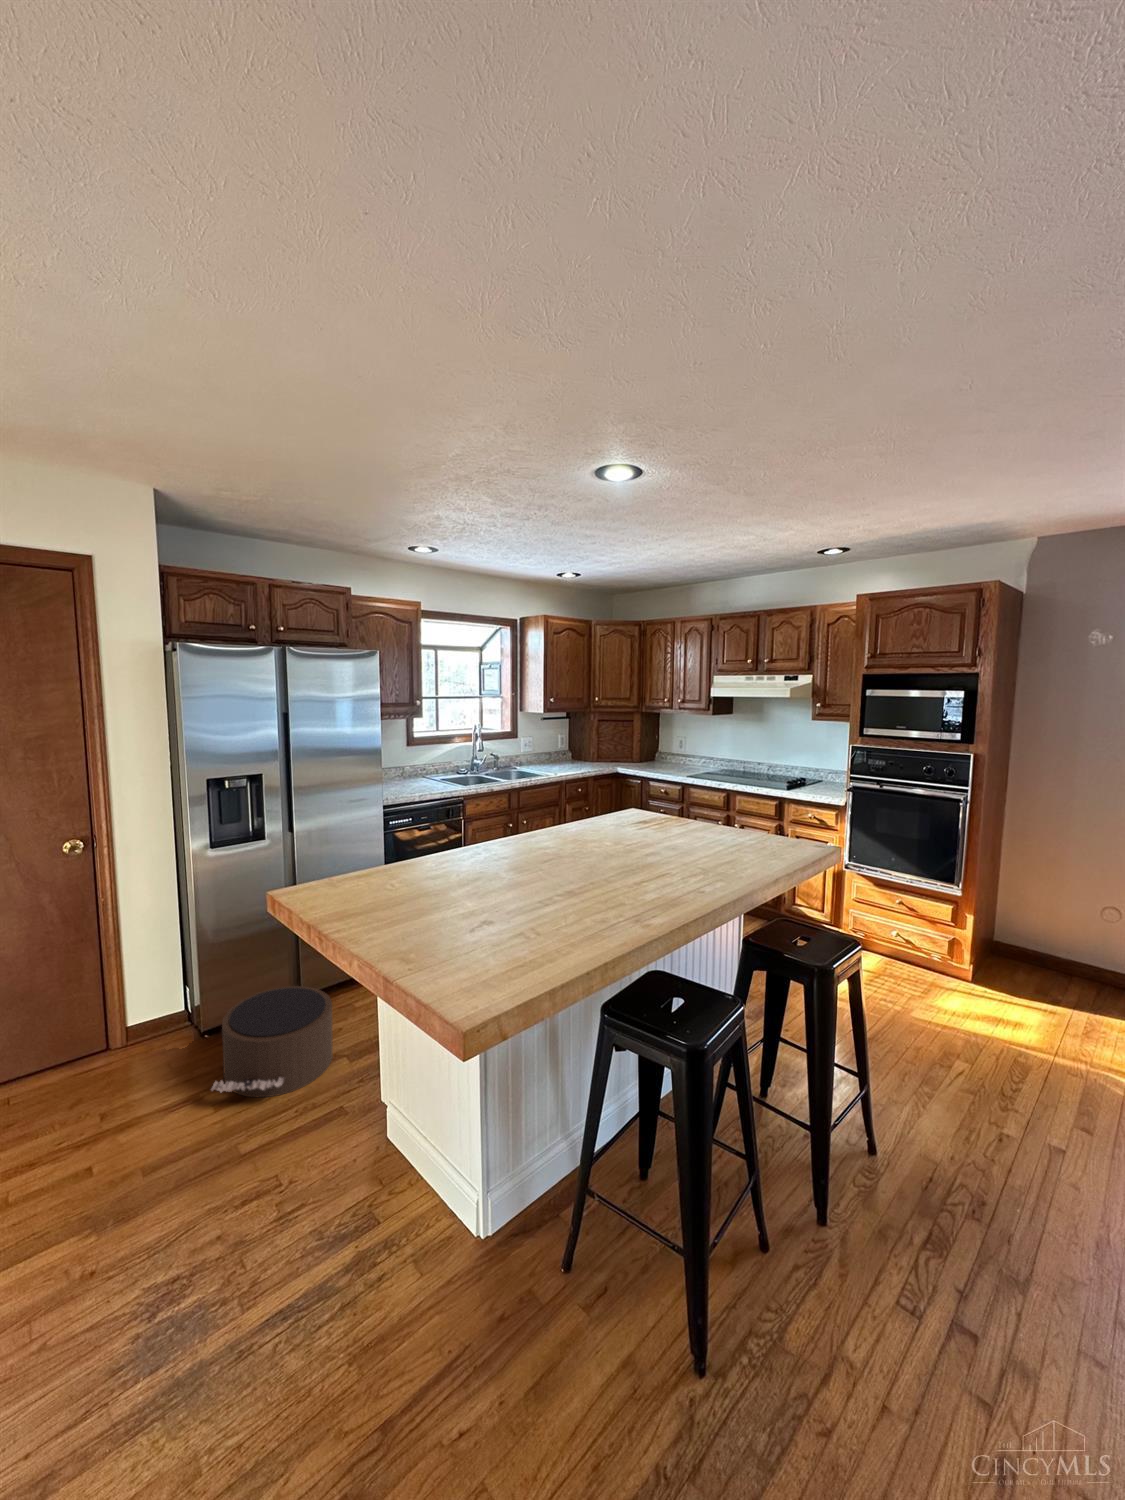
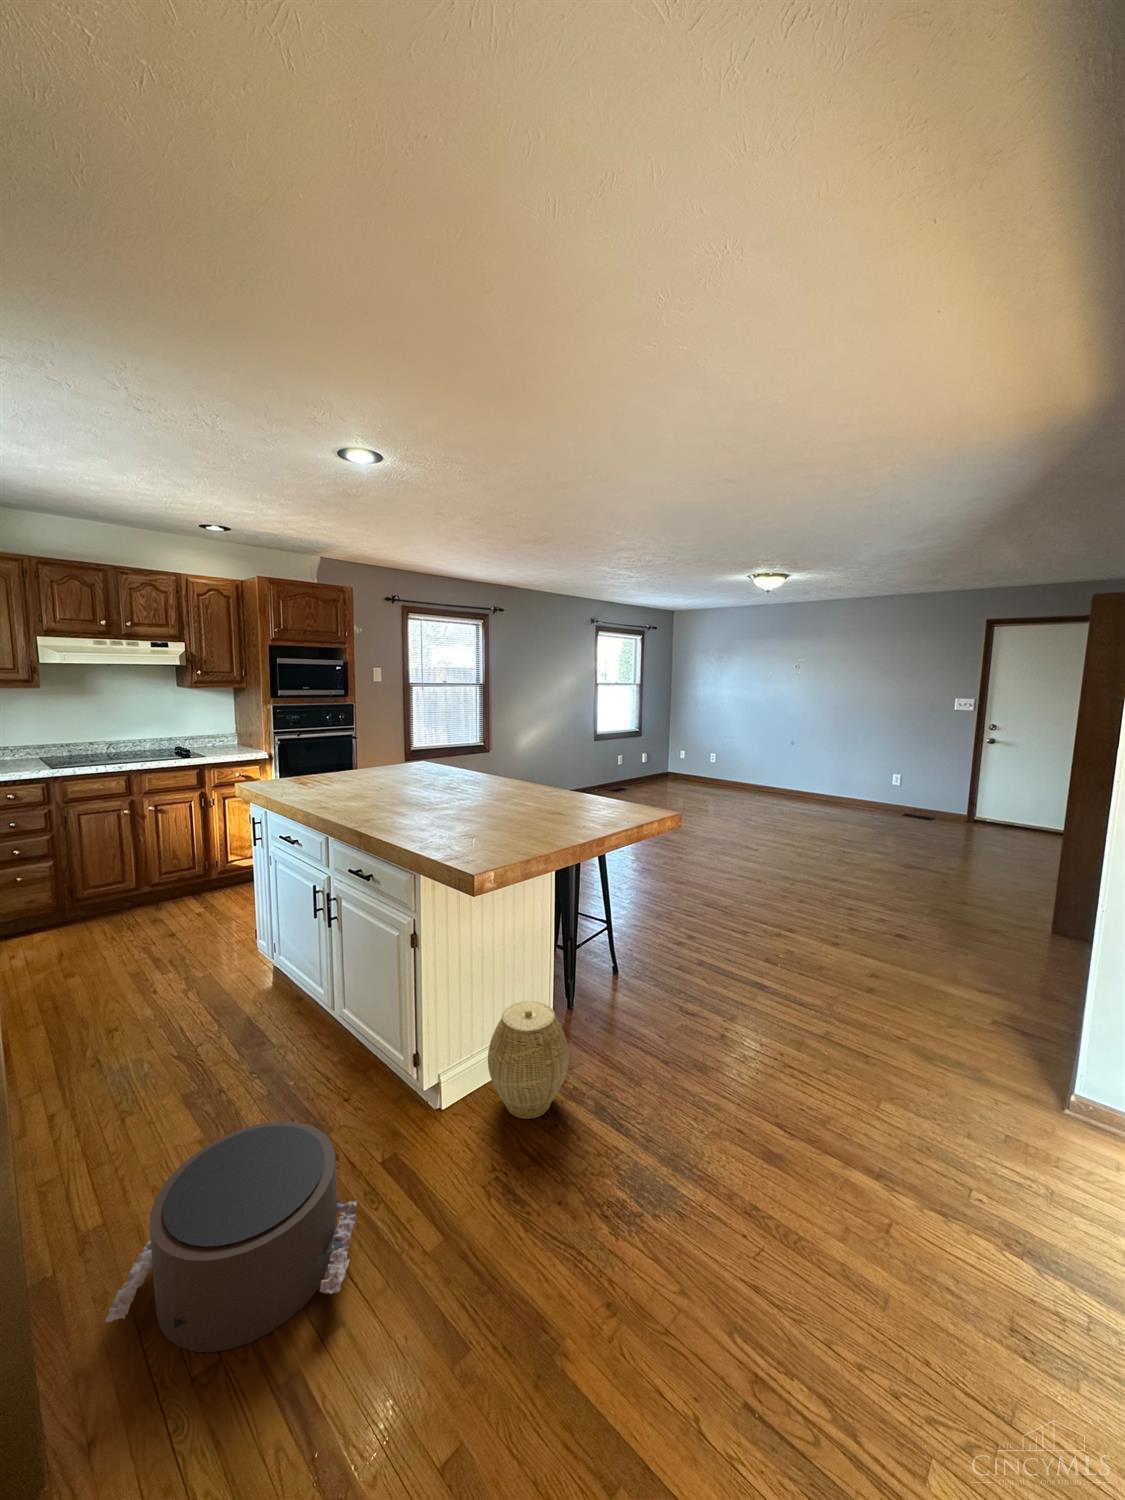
woven basket: none [316,1091,414,1234] -> present [488,1001,569,1119]

